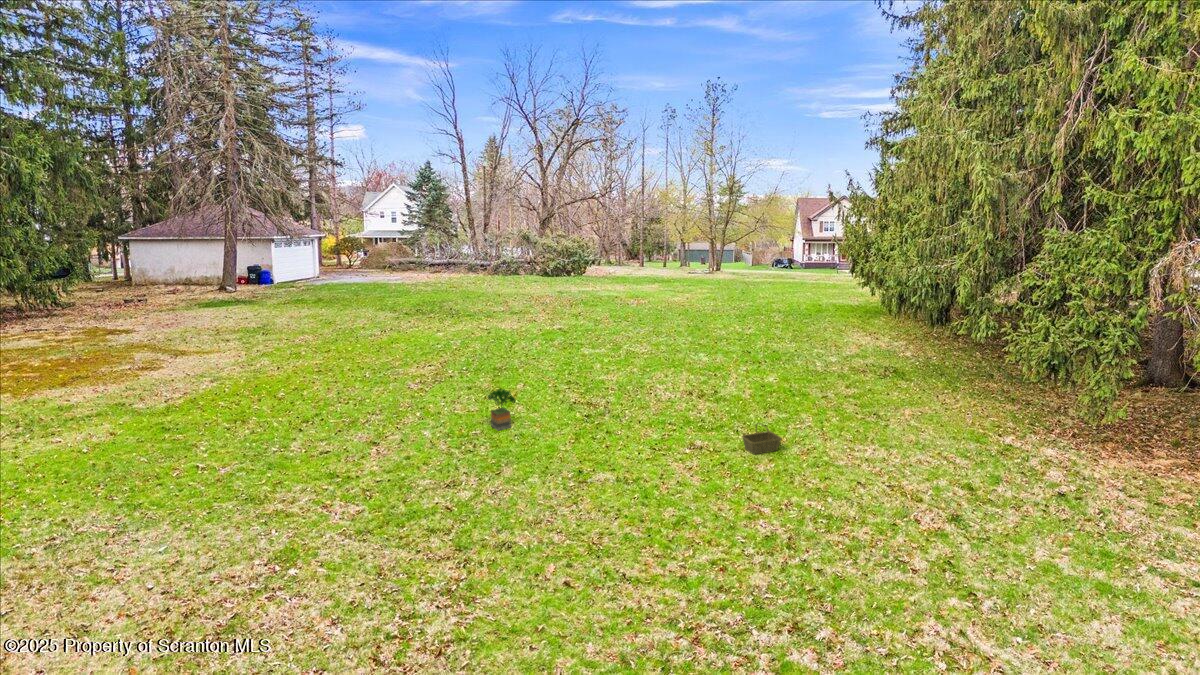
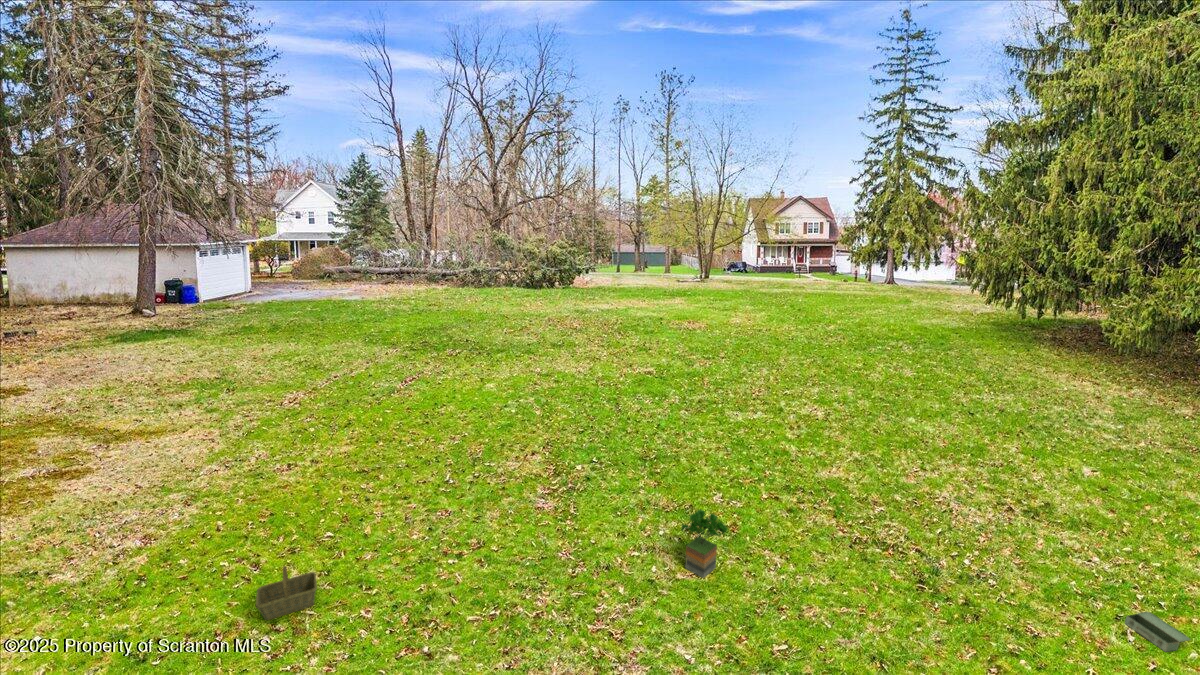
basket: present [742,424,782,454] -> present [256,566,317,620]
toolbox: none [742,457,767,474] -> present [1125,612,1190,652]

